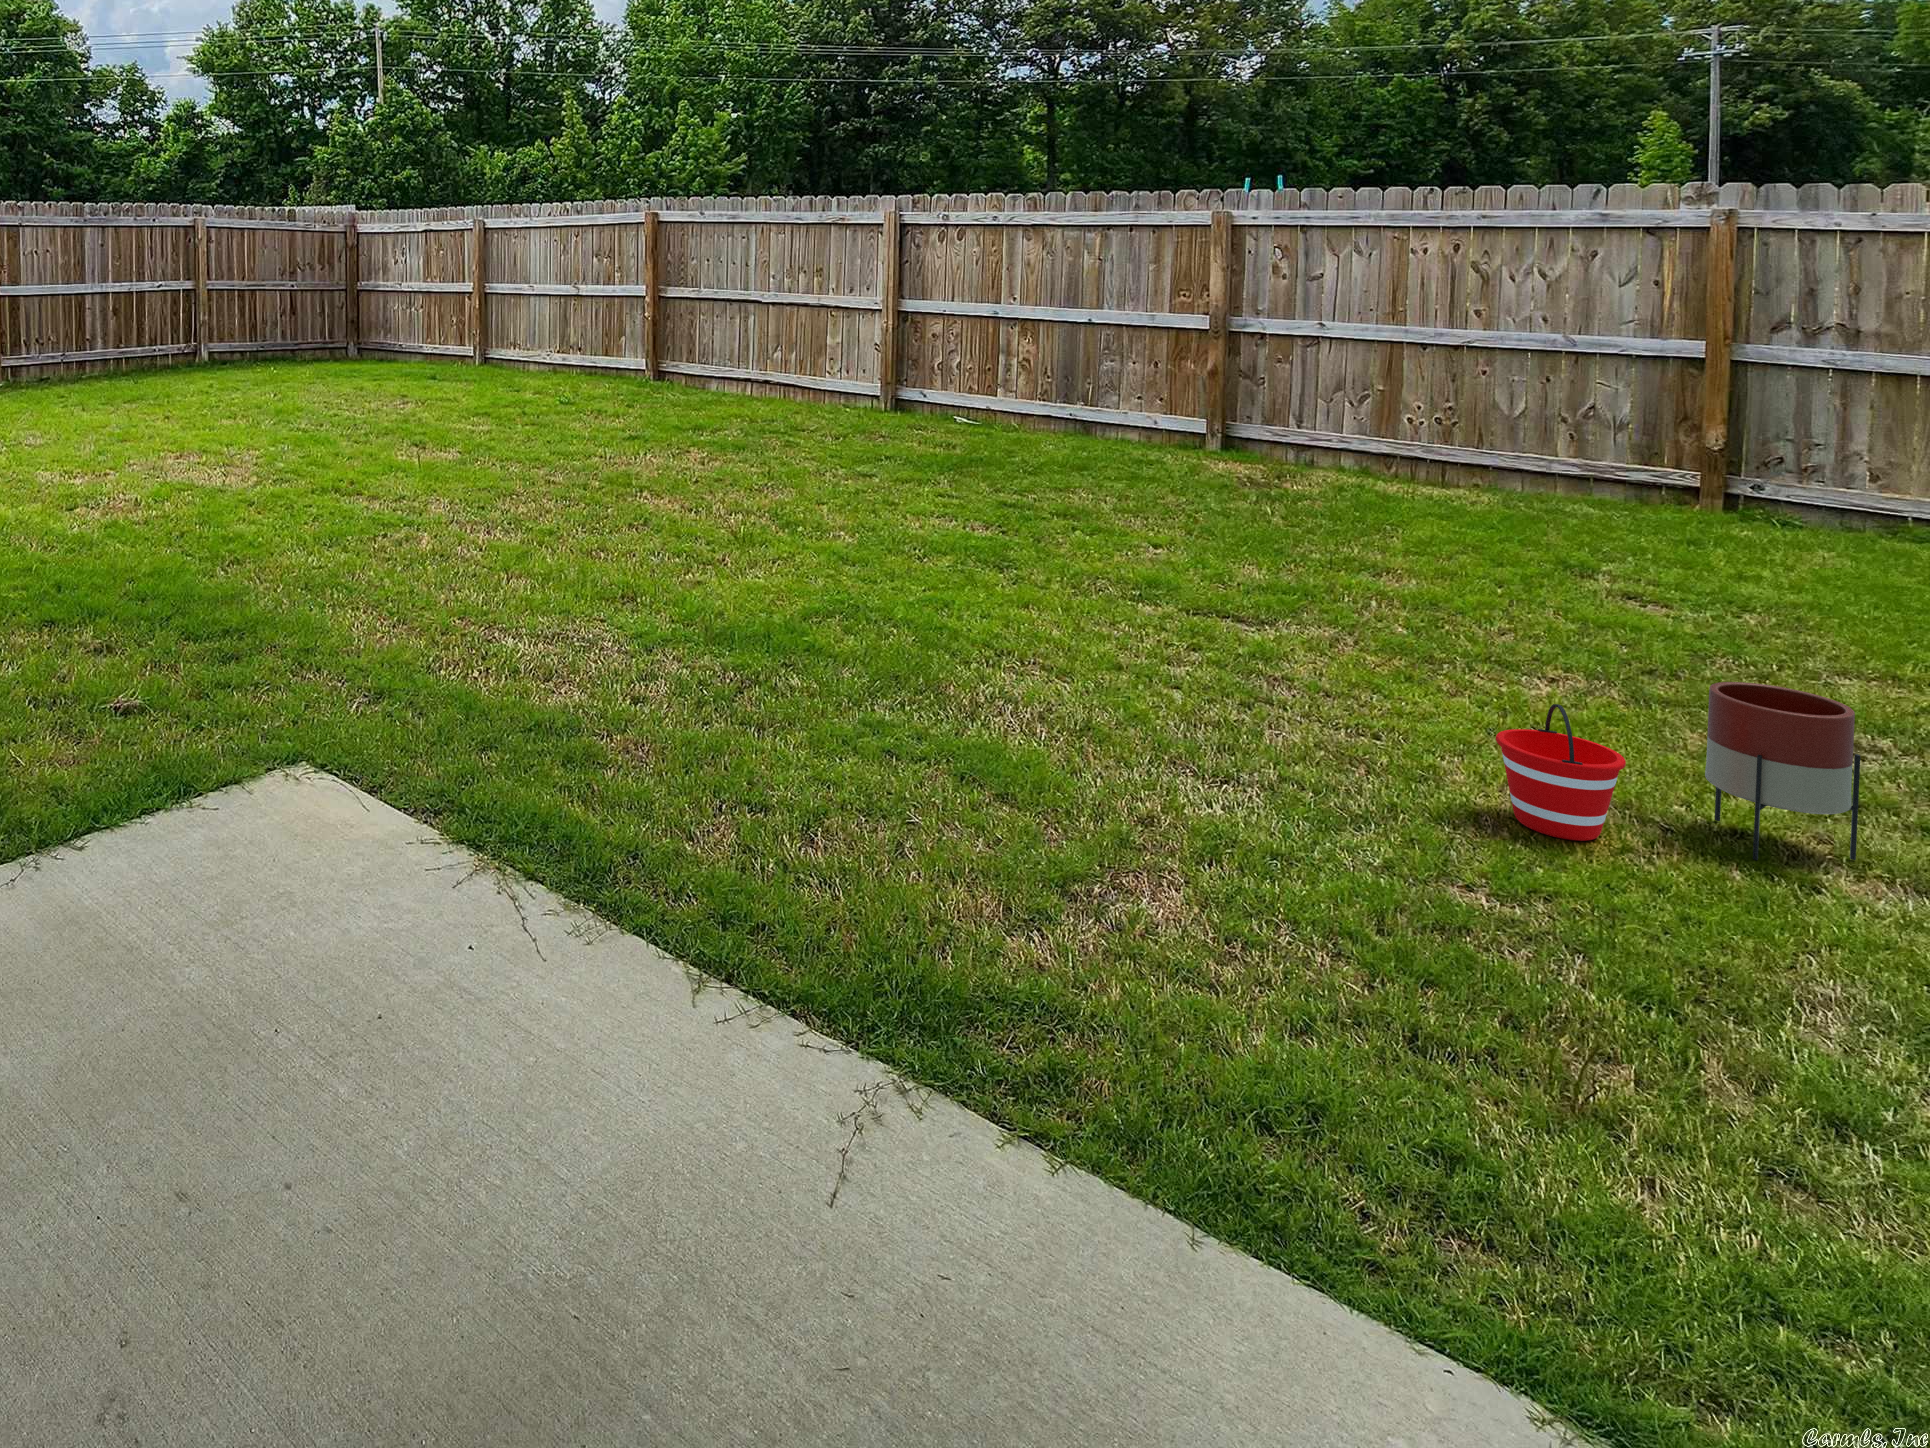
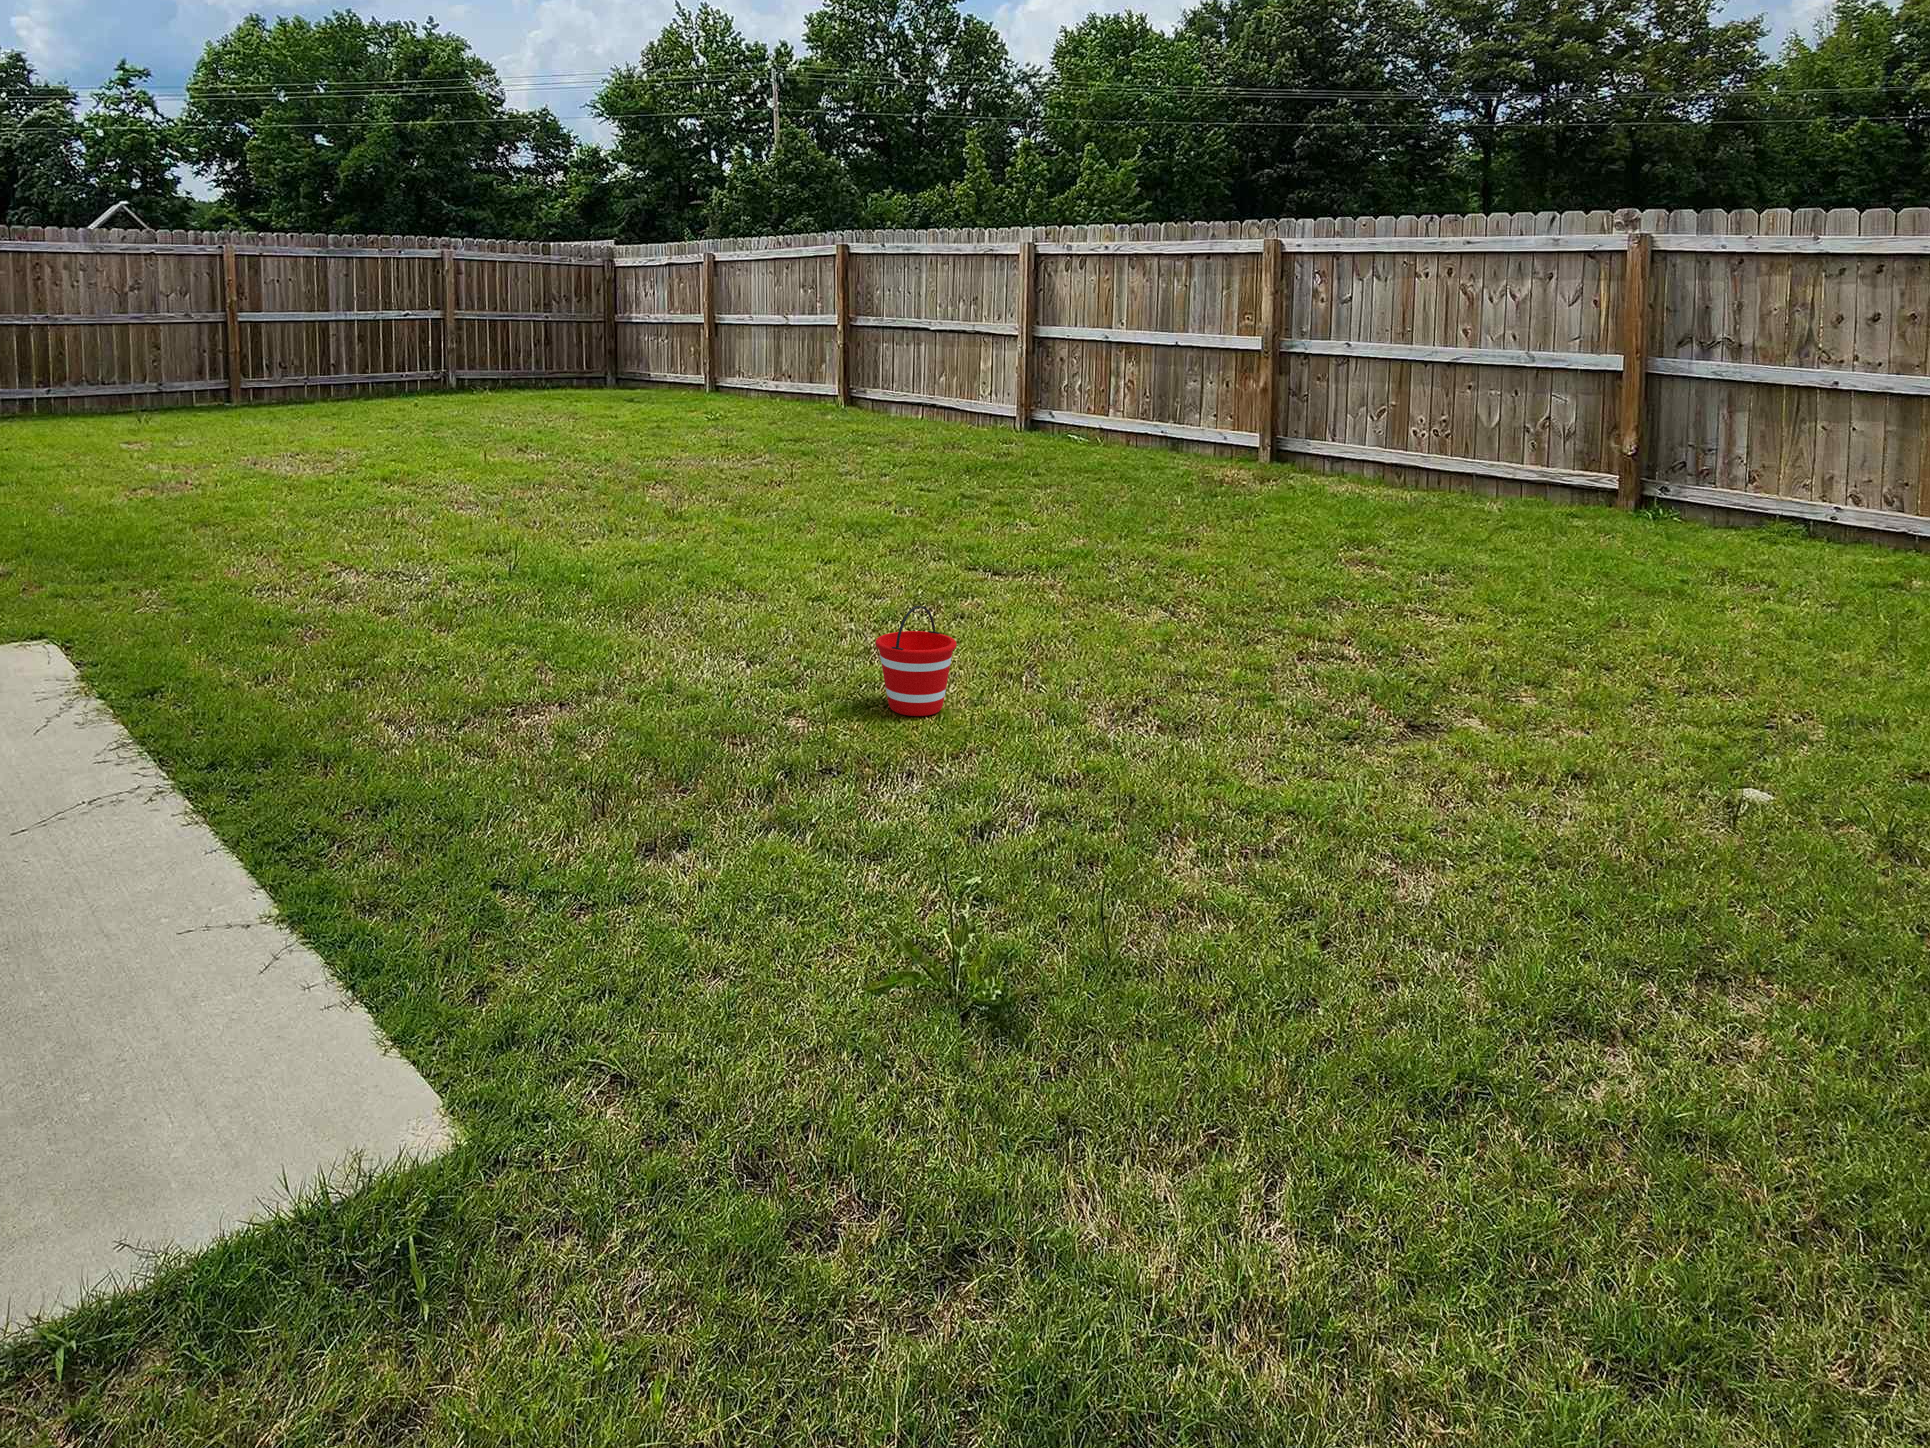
planter: present [1705,682,1860,860] -> none [1027,590,1115,733]

